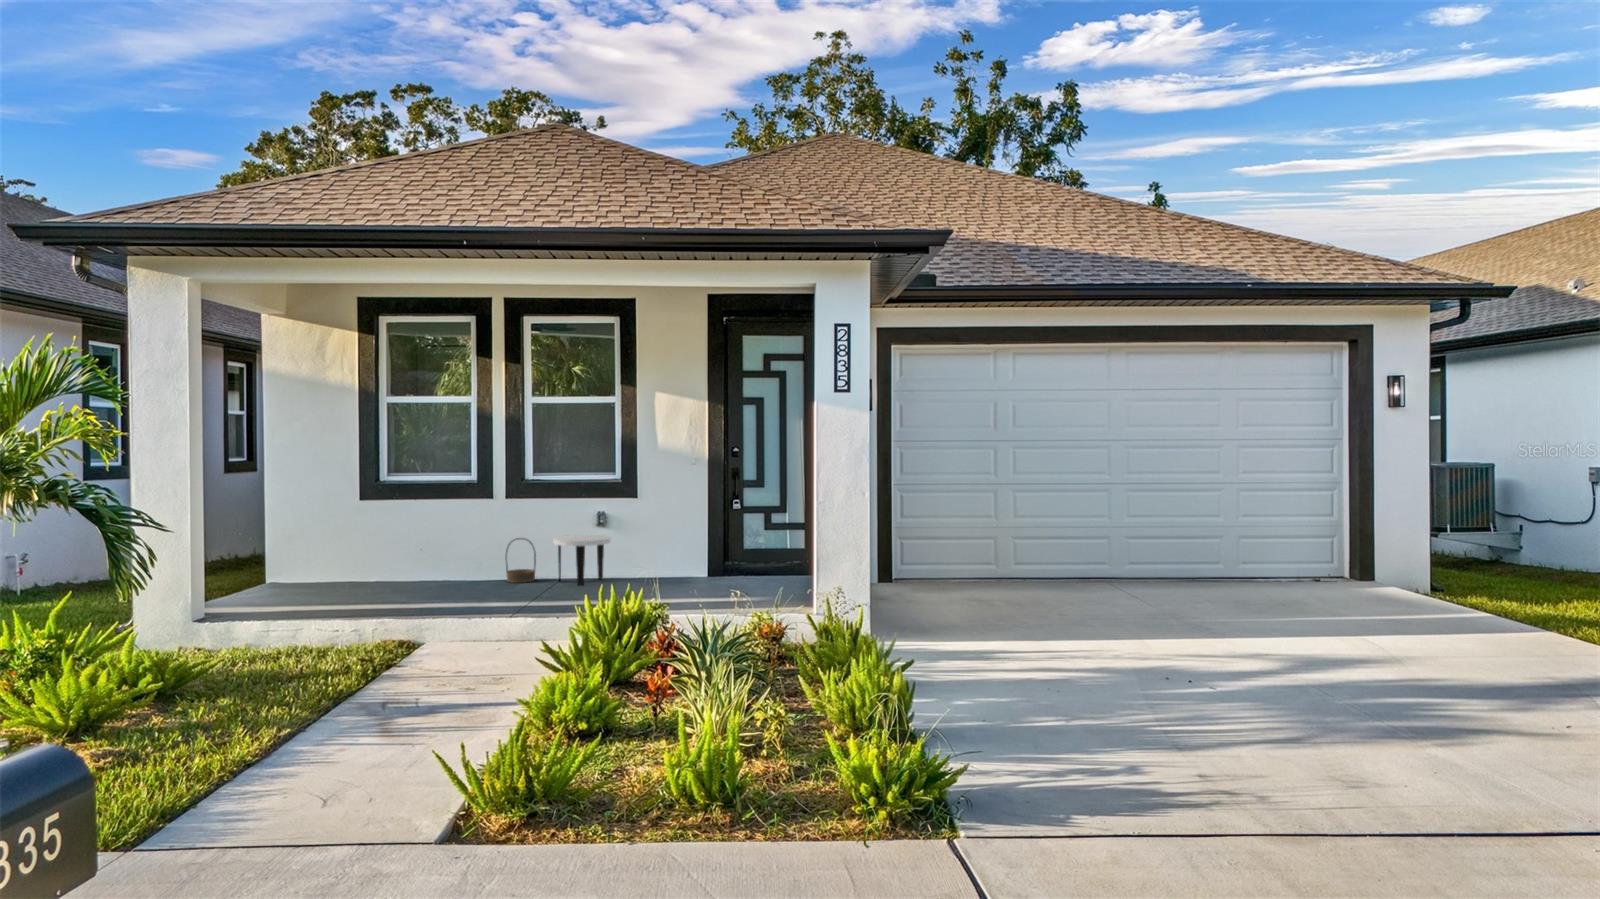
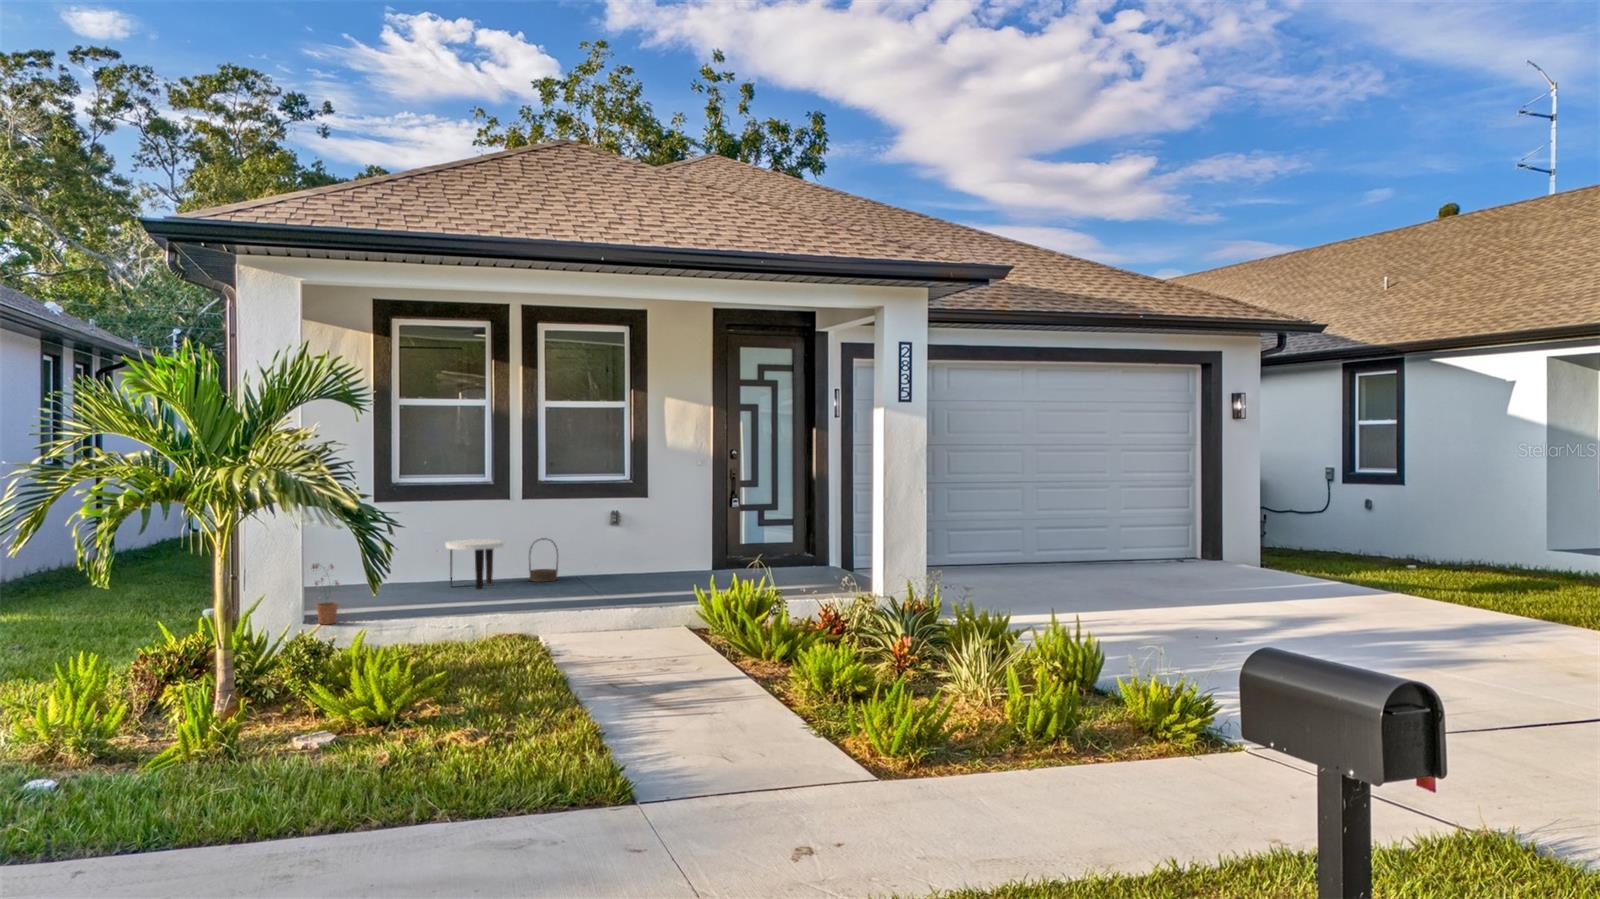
side table: present [553,535,611,585] -> present [445,539,504,589]
potted plant: none [202,561,238,622] -> present [312,564,338,625]

